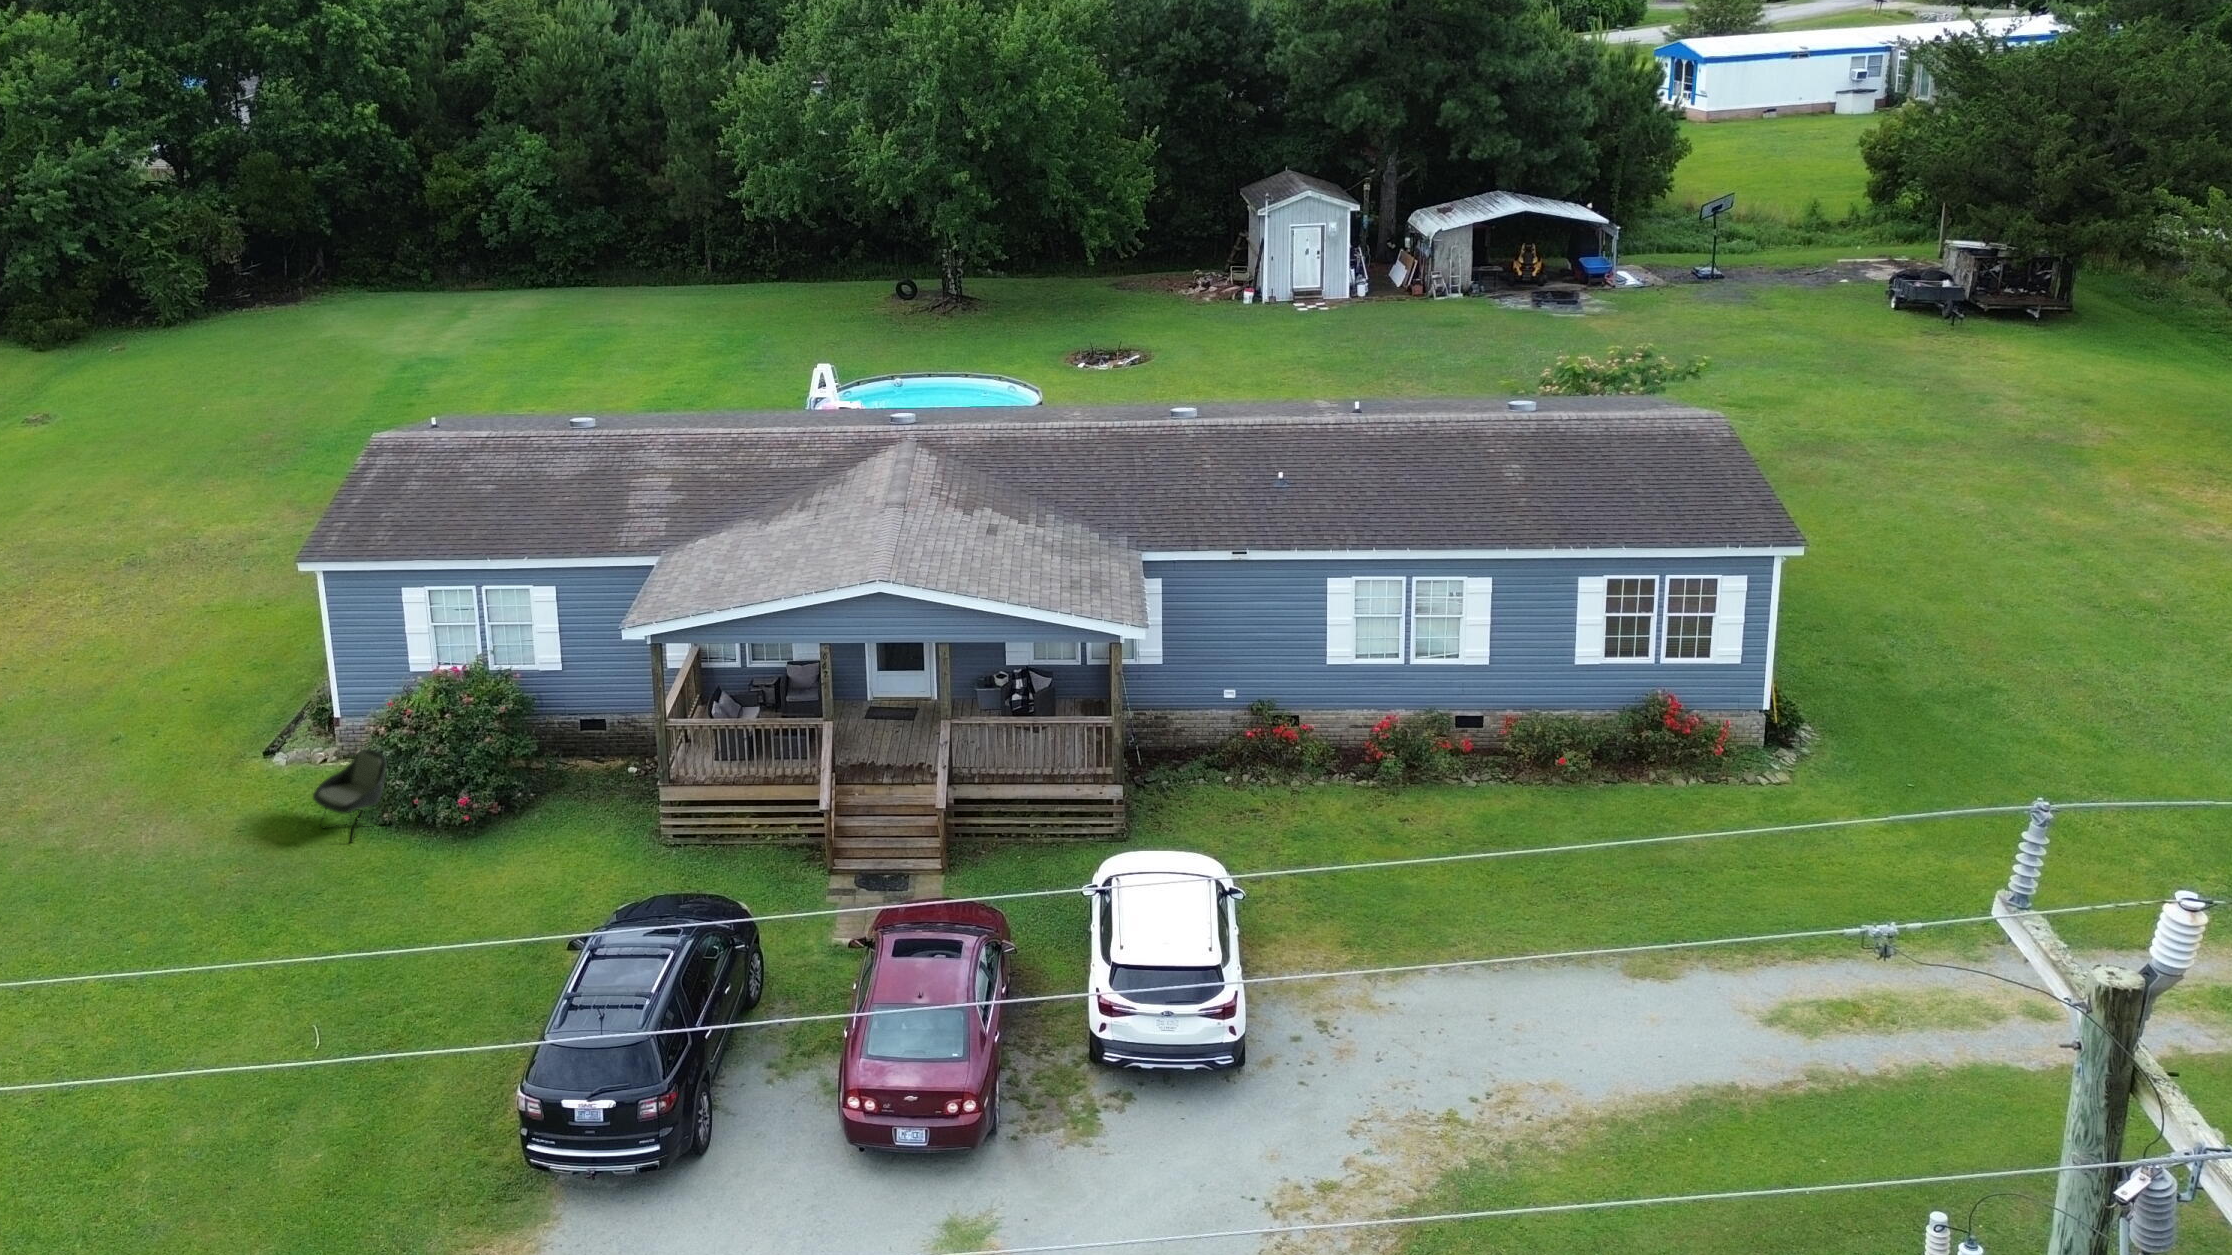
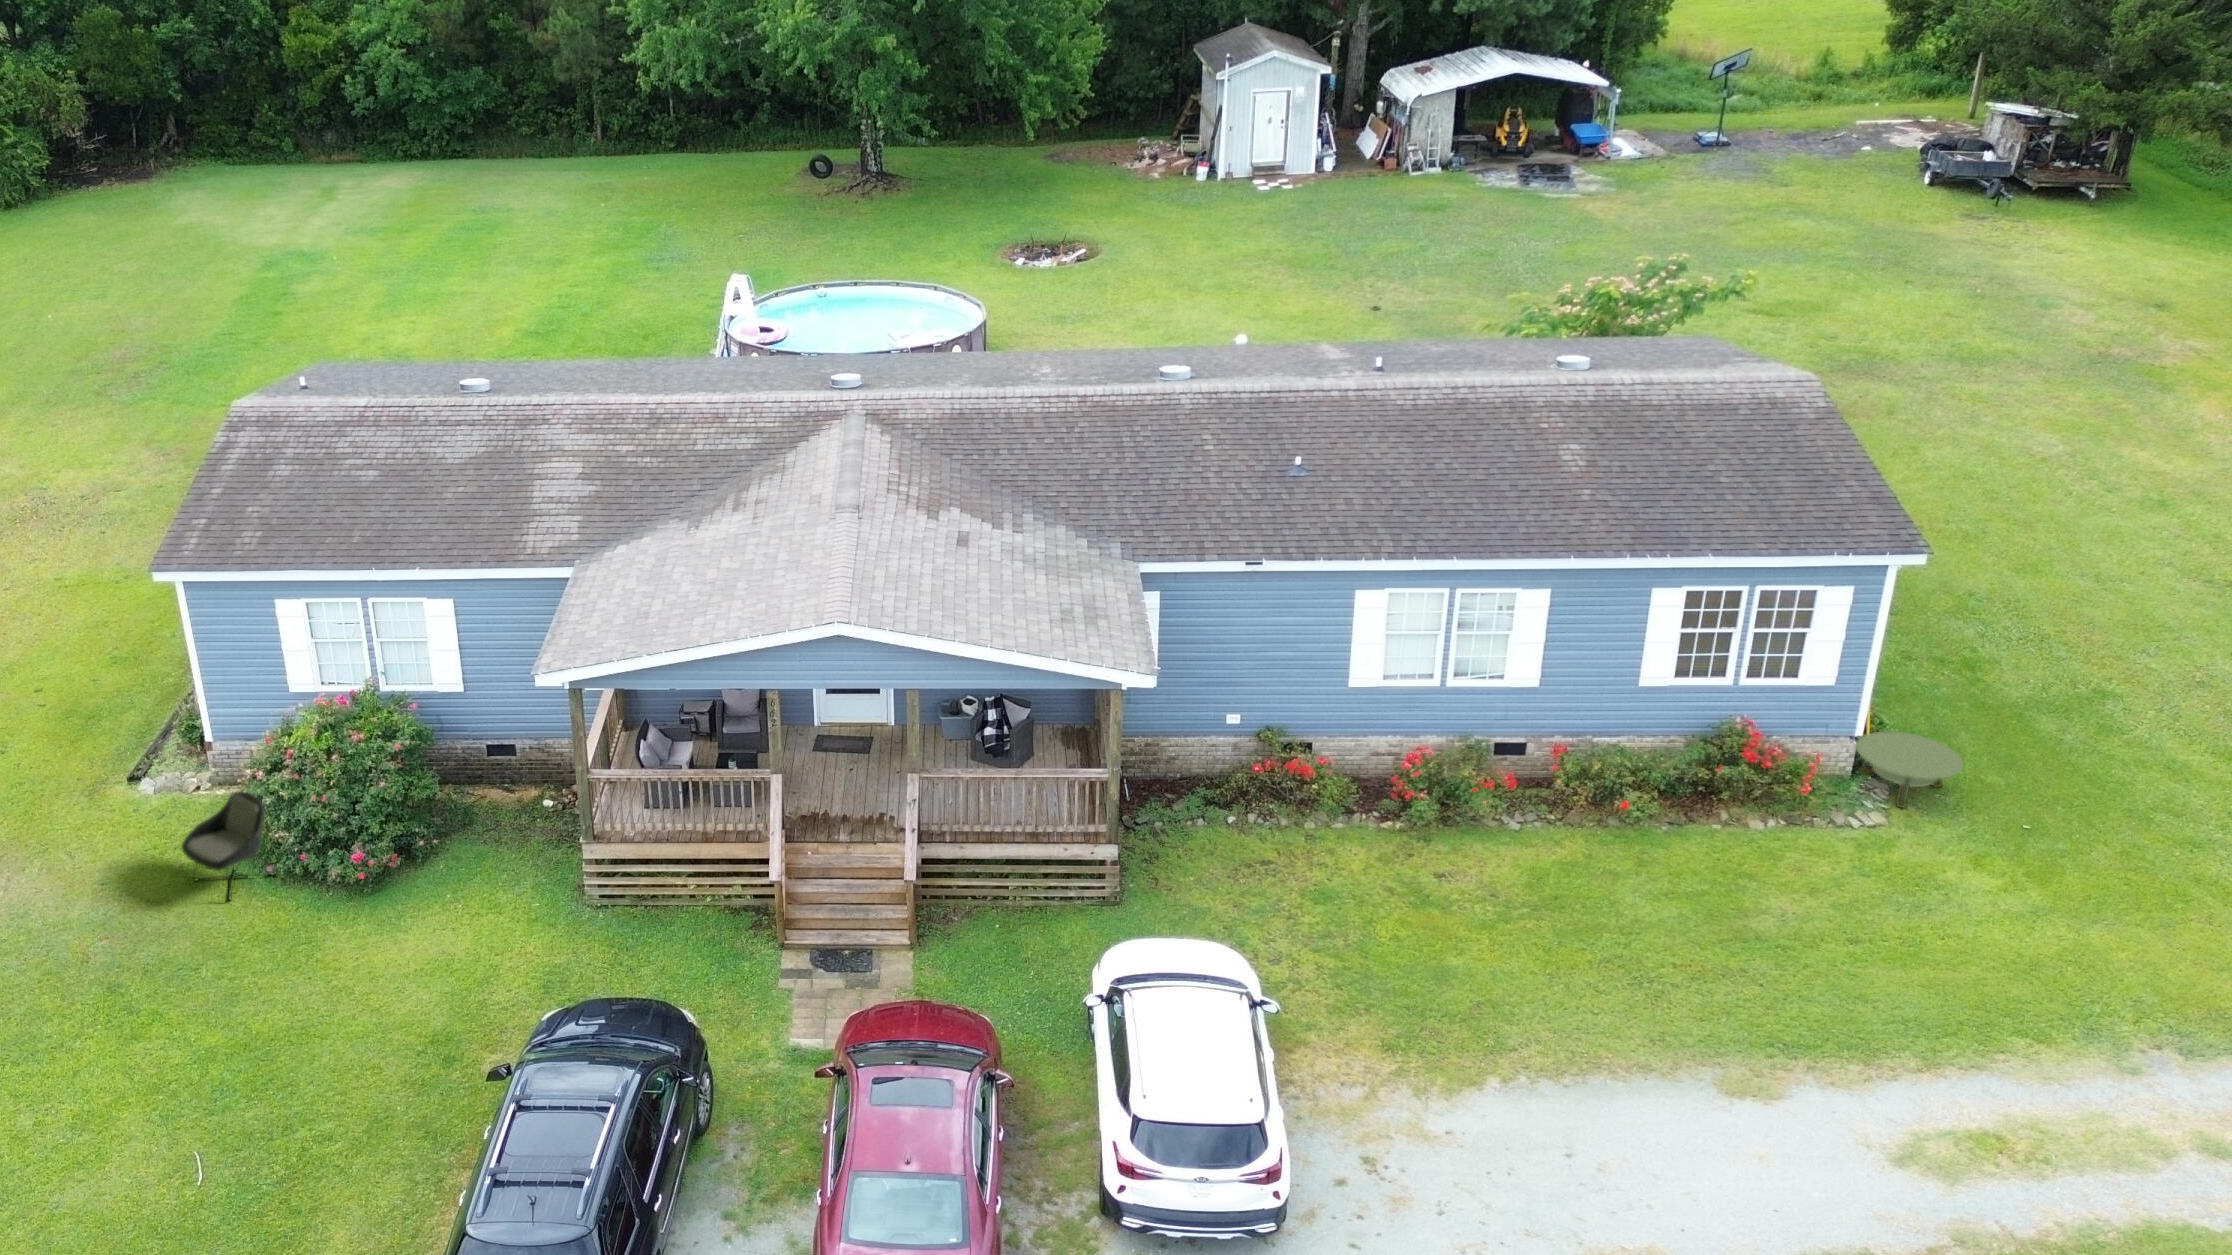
round table: none [1766,709,1856,770] -> present [1856,732,1963,808]

